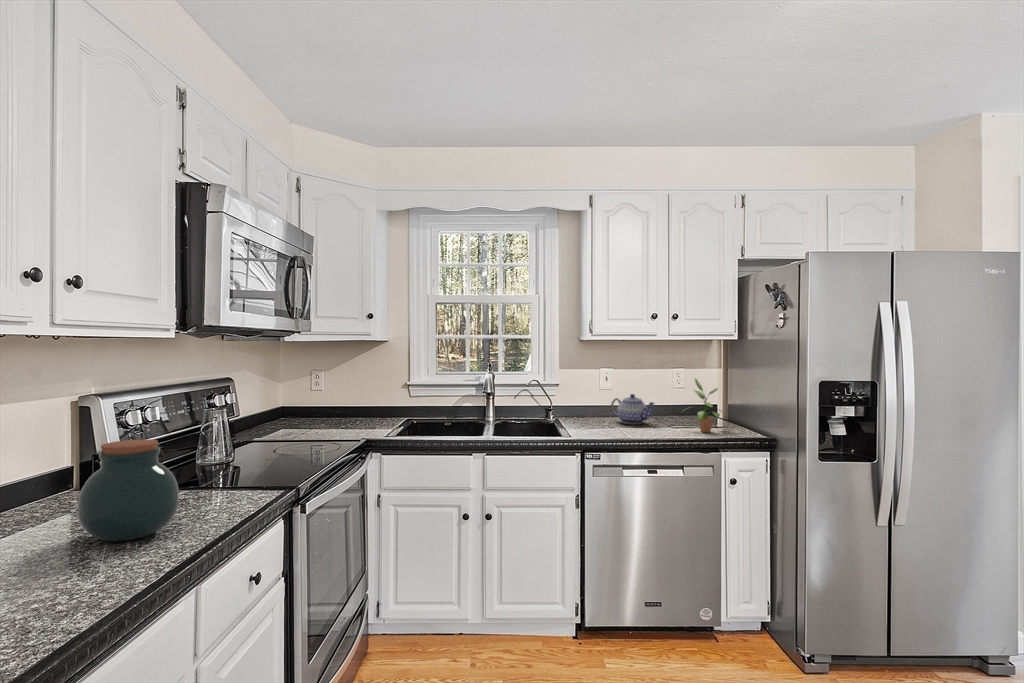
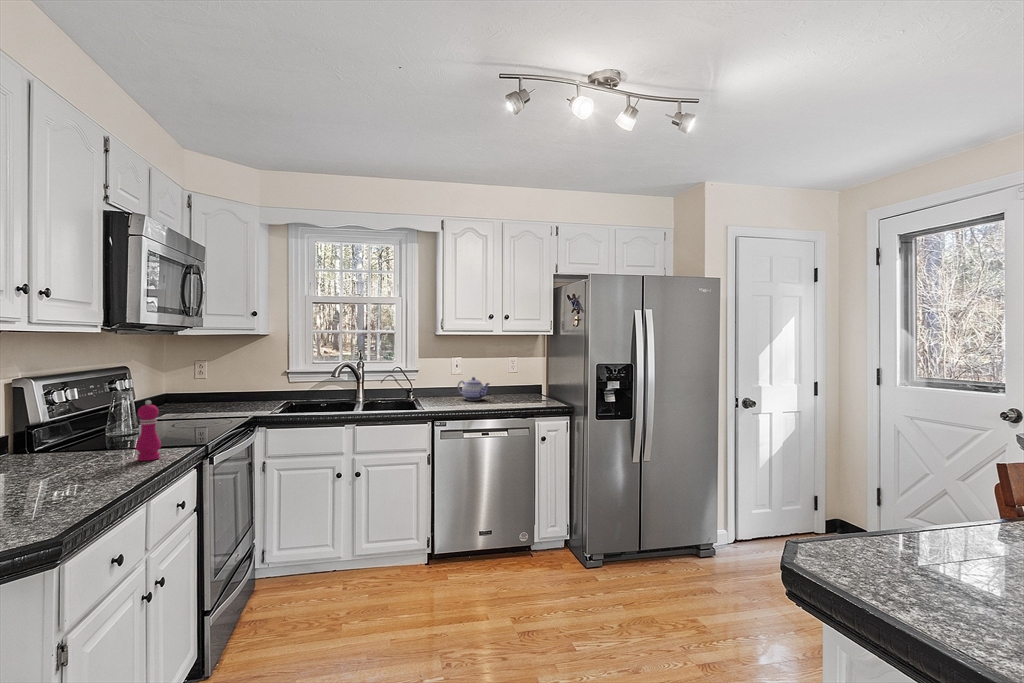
potted plant: present [695,379,724,432] -> none [508,364,542,404]
pepper mill: none [206,428,237,510] -> present [136,400,161,461]
jar: present [78,439,179,541] -> none [43,407,122,479]

